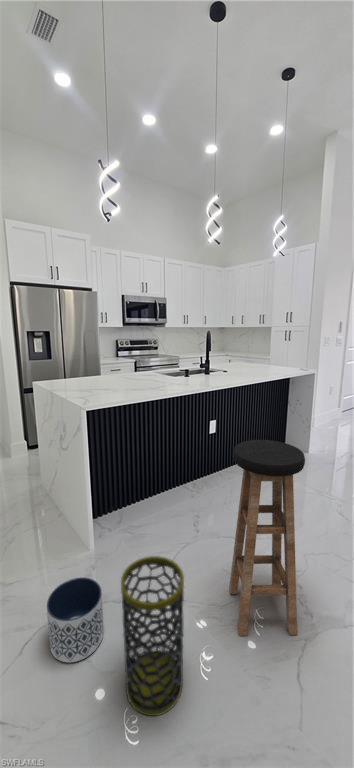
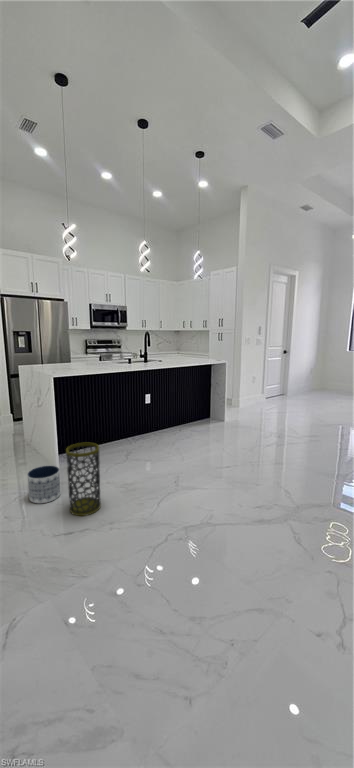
bar stool: present [229,440,305,636] -> none [133,388,171,493]

